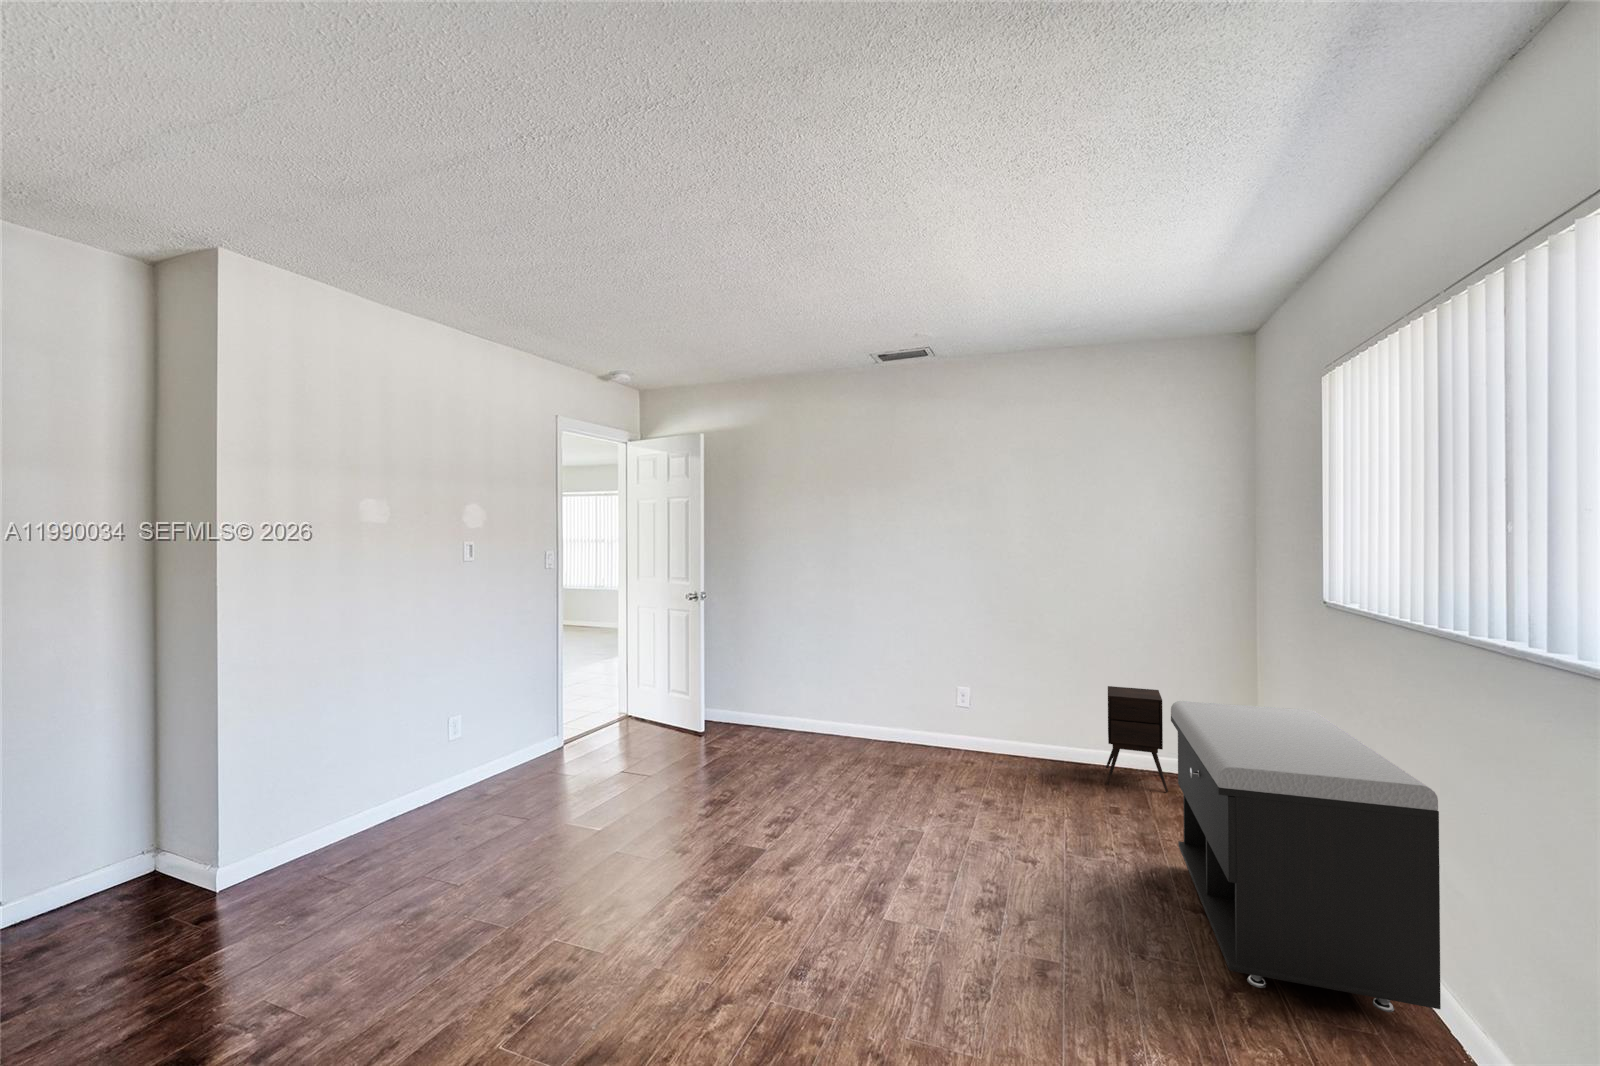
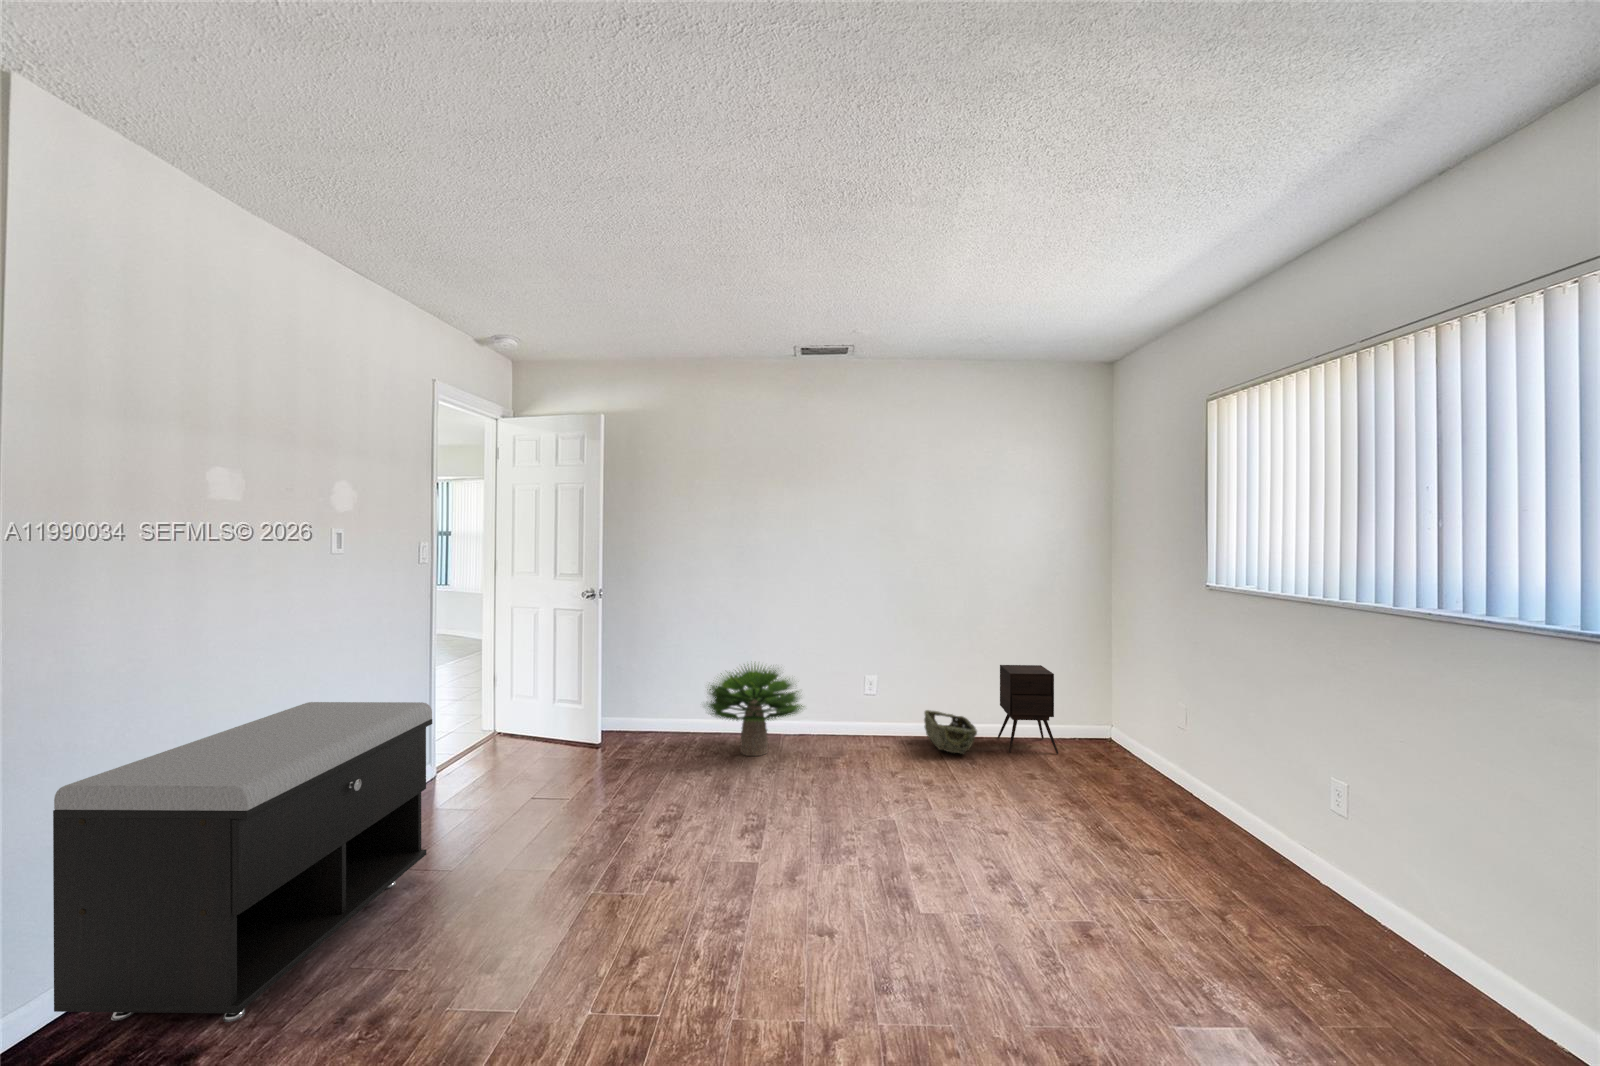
potted plant: none [783,664,888,758] -> present [707,665,804,756]
storage bench: present [1171,701,1441,1012] -> present [53,702,432,1022]
woven basket: none [1015,729,1068,780] -> present [924,710,977,754]

